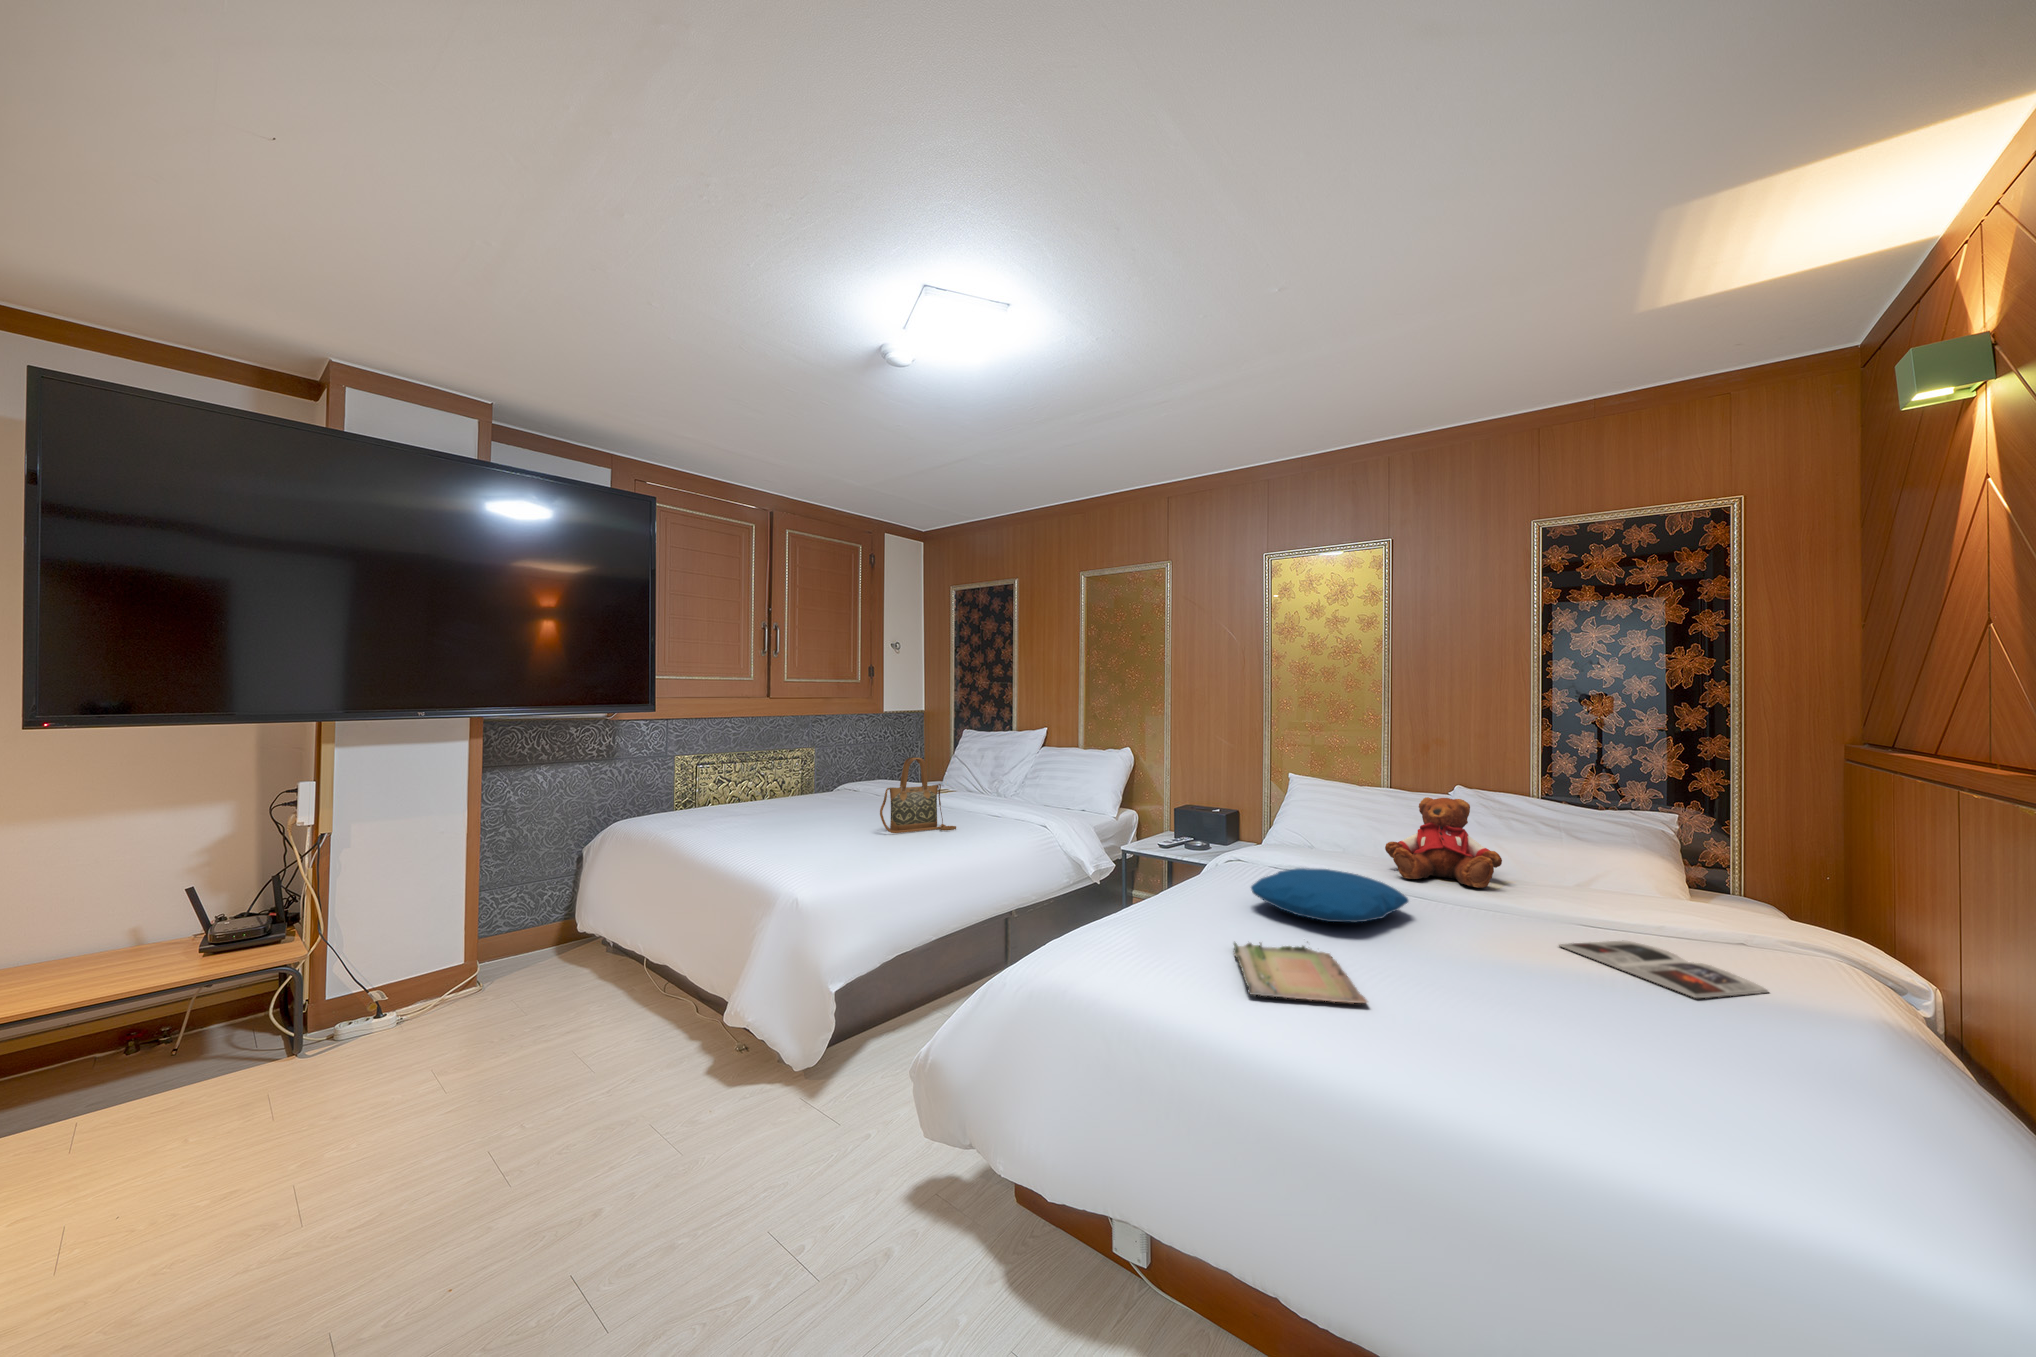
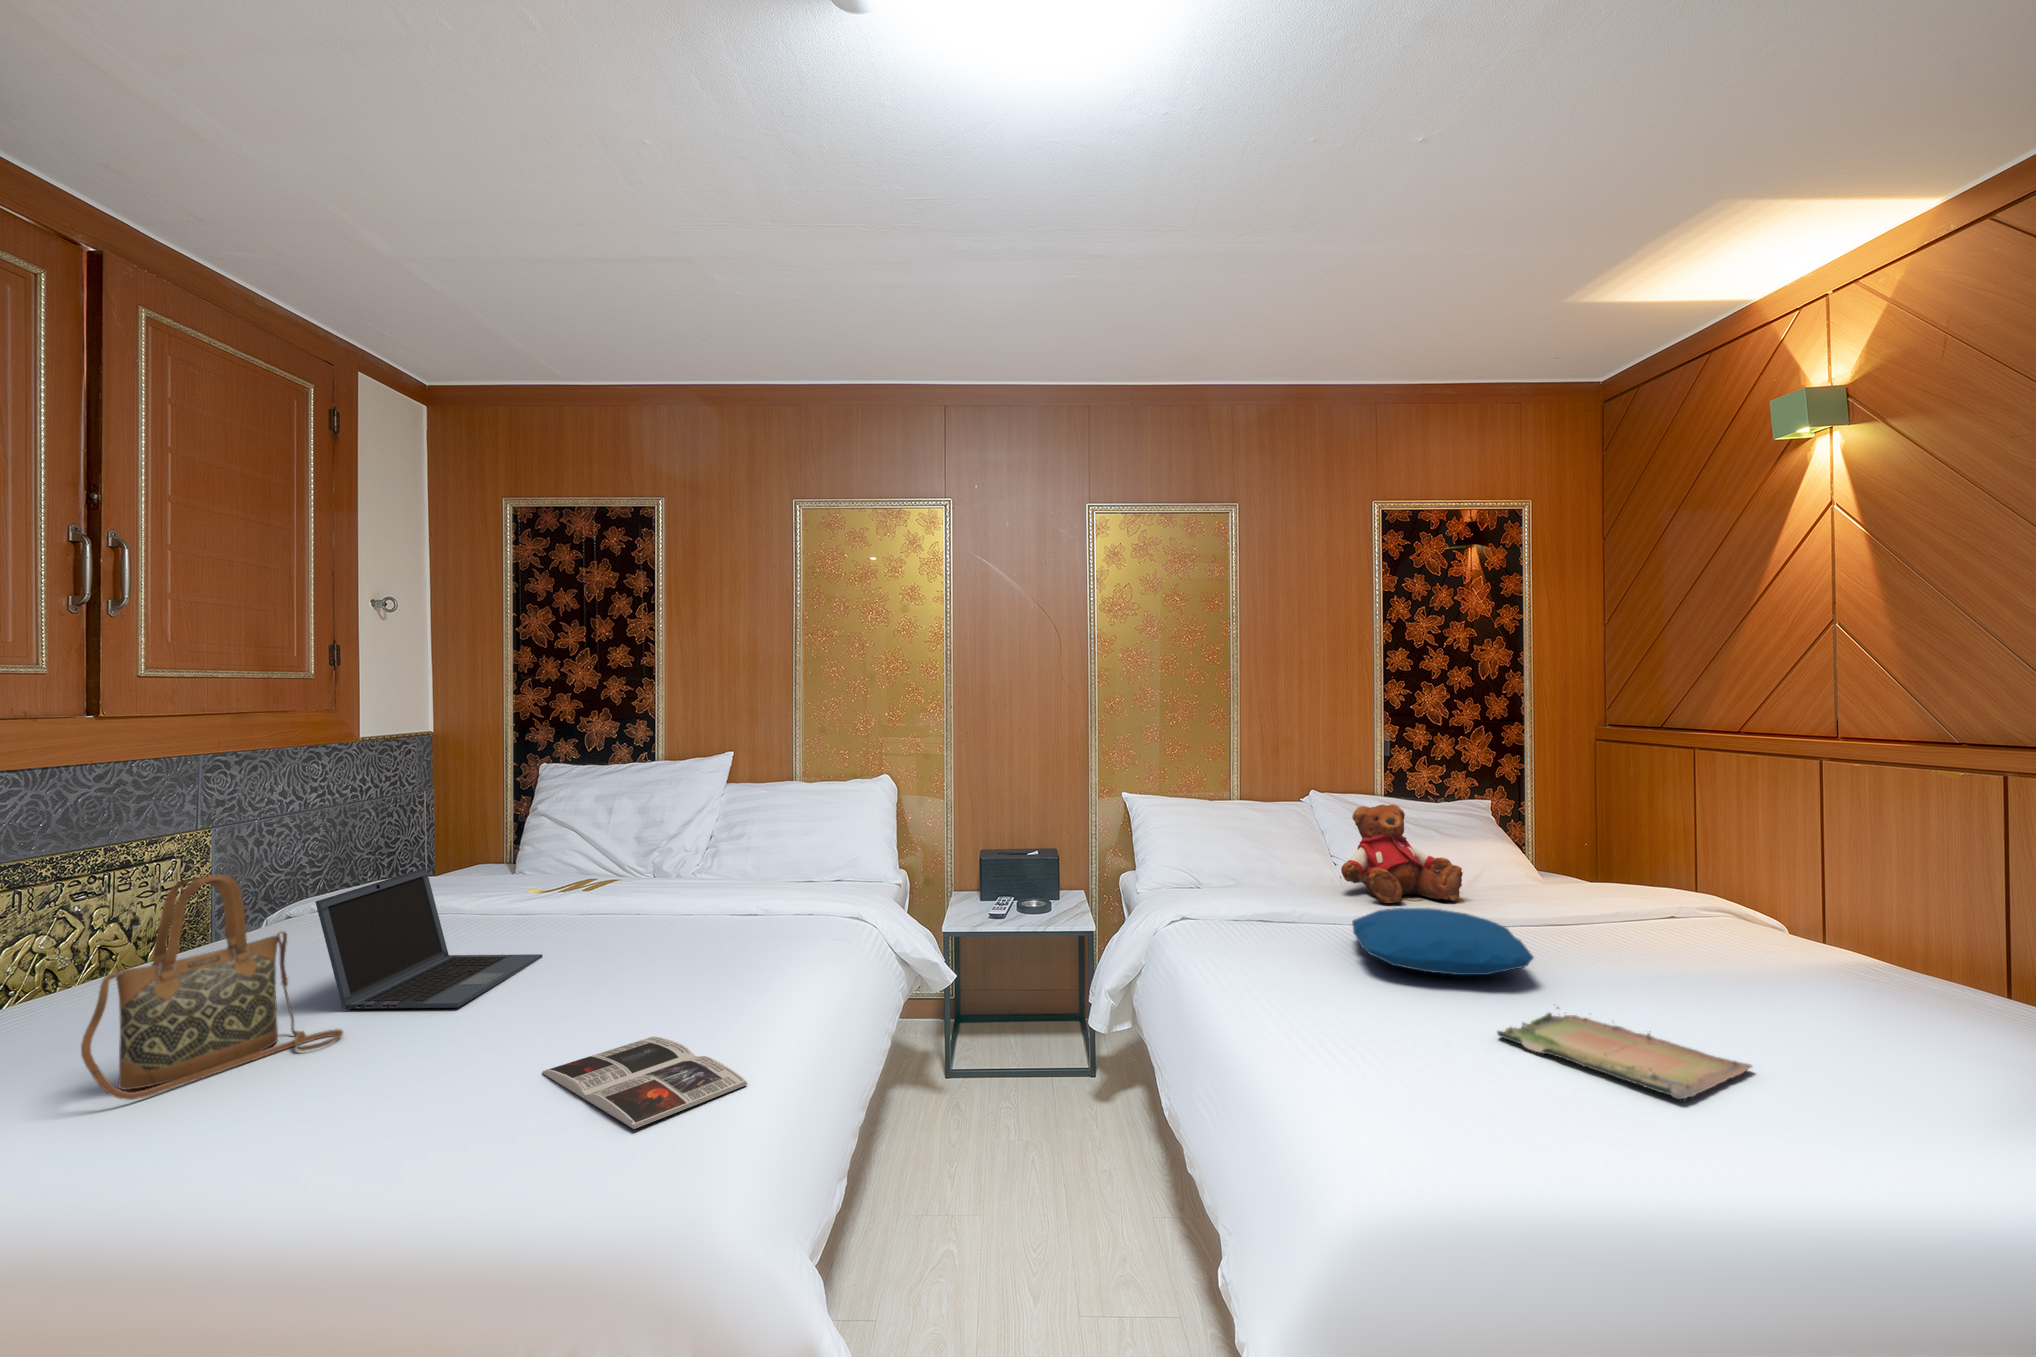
handbag: present [880,758,956,833] -> present [81,875,343,1100]
laptop: none [789,770,881,828] -> present [315,868,543,1009]
magazine: present [1559,940,1768,998] -> present [542,1037,748,1129]

